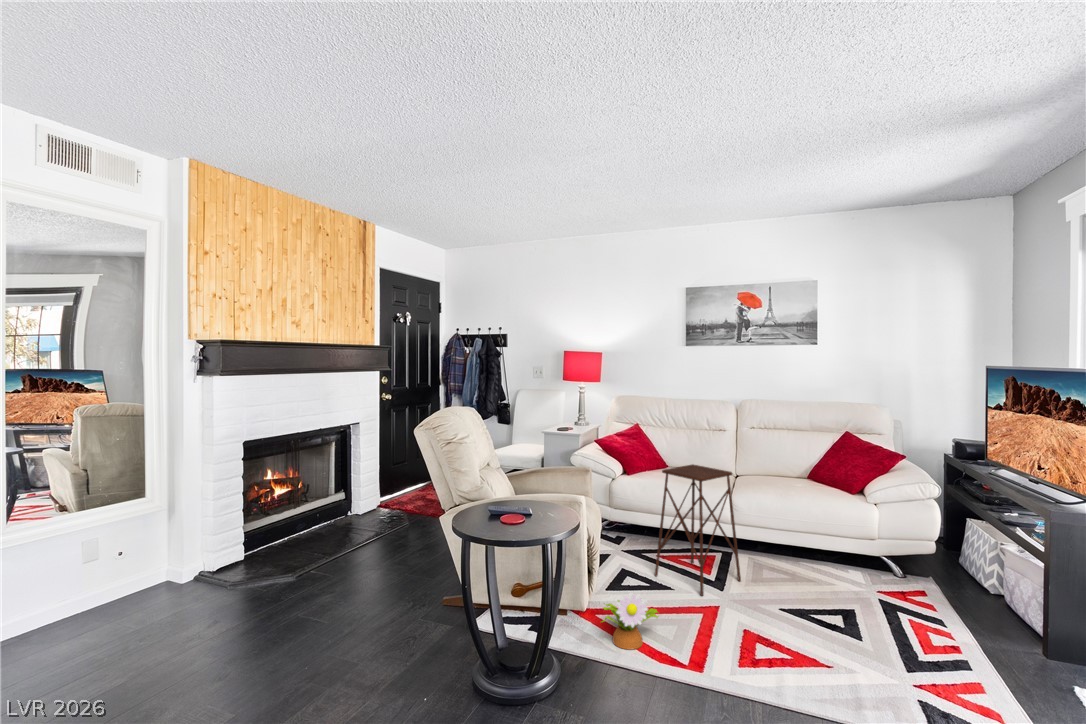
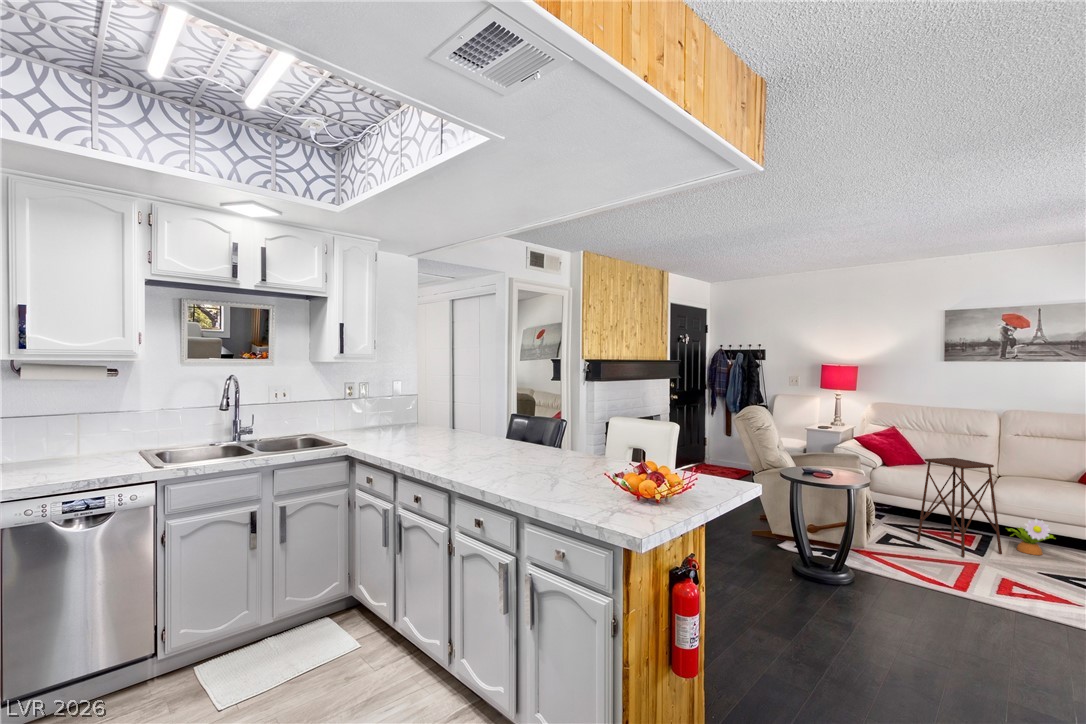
decorative plant: present [602,592,658,650] -> present [1008,519,1054,555]

